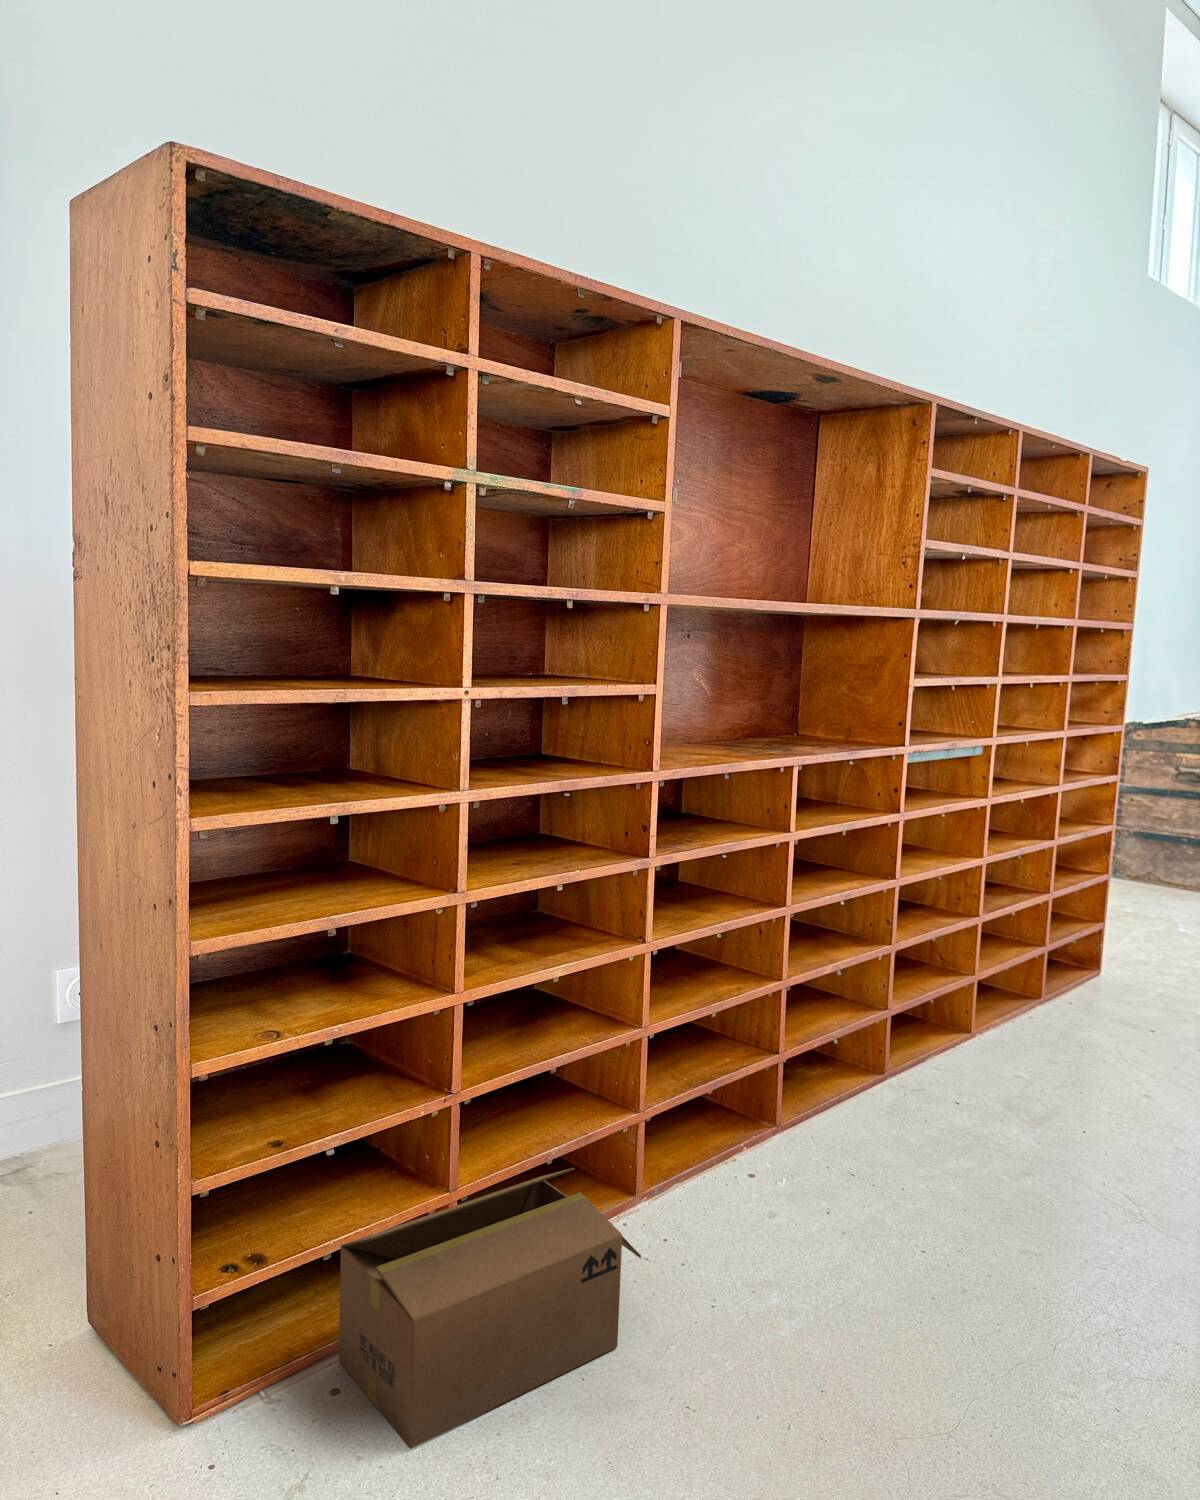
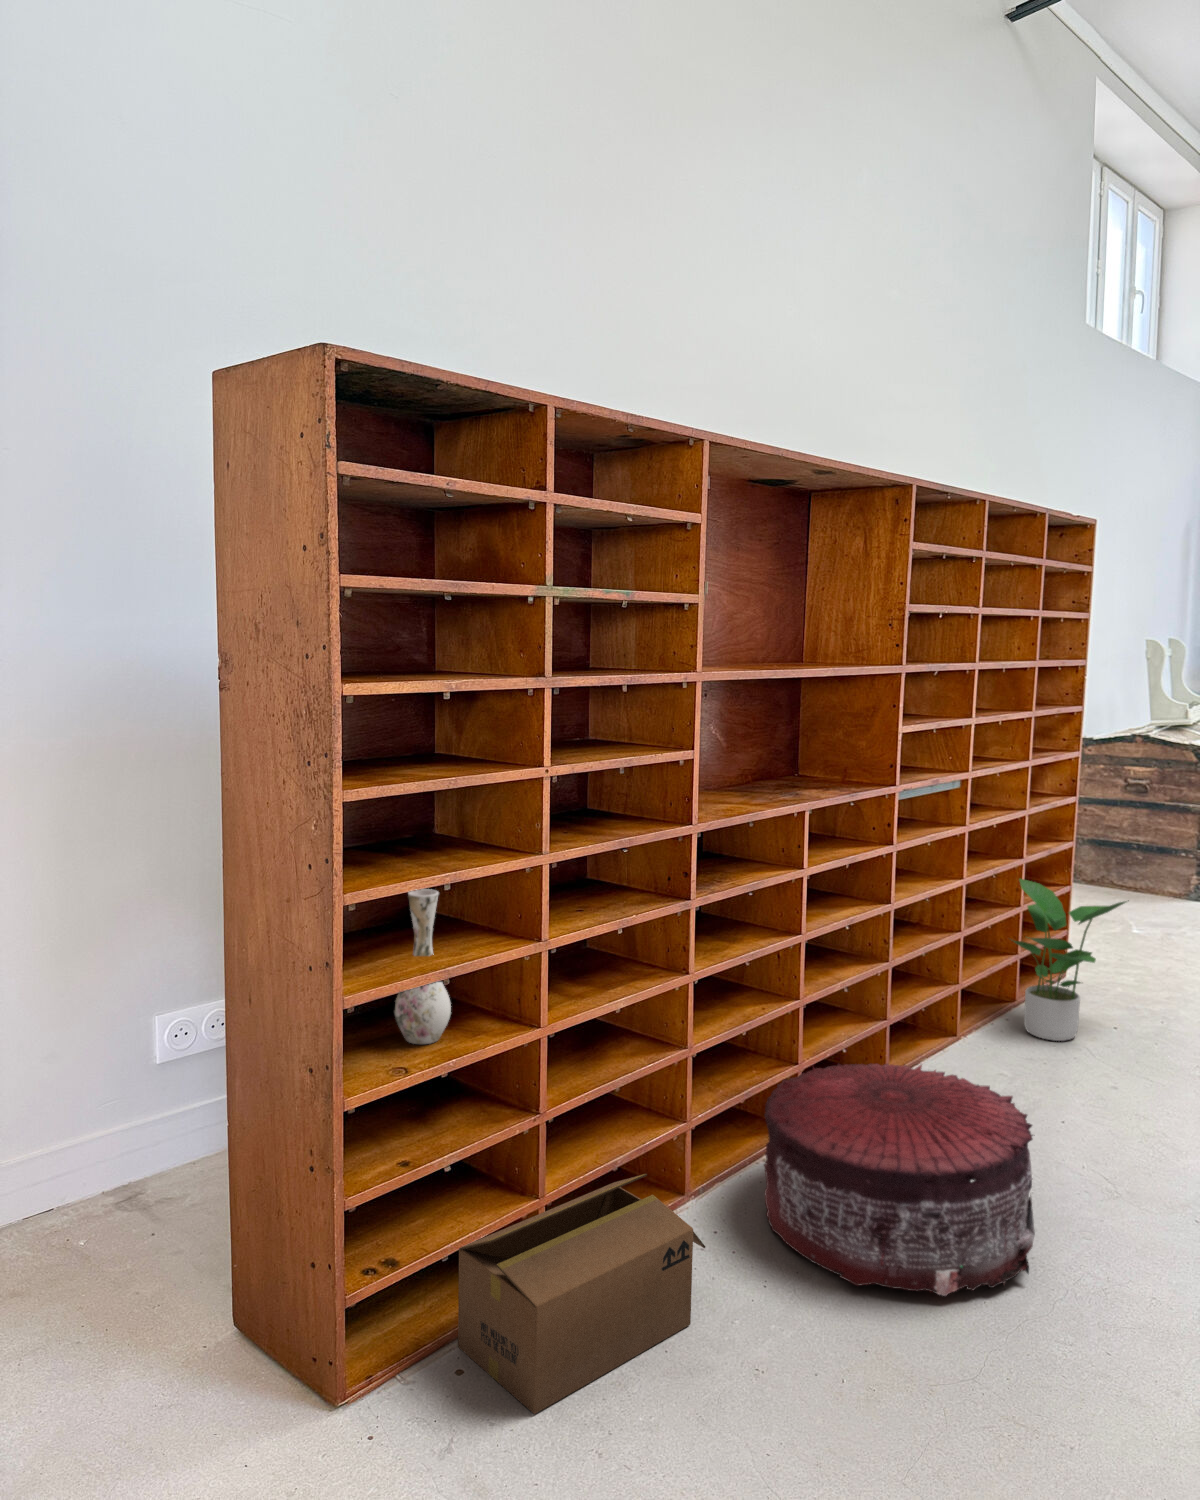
vase: none [280,825,348,1005] -> present [394,889,451,1044]
potted plant: none [1032,859,1173,1041] -> present [1014,879,1129,1041]
pouf: none [726,1052,1042,1328] -> present [764,1064,1035,1296]

